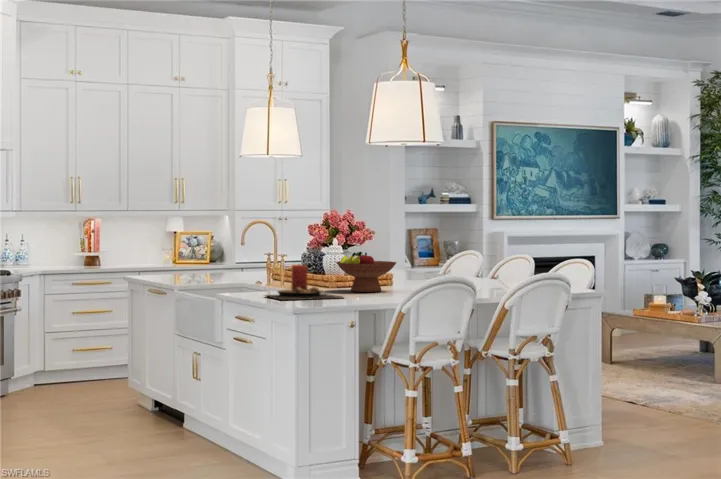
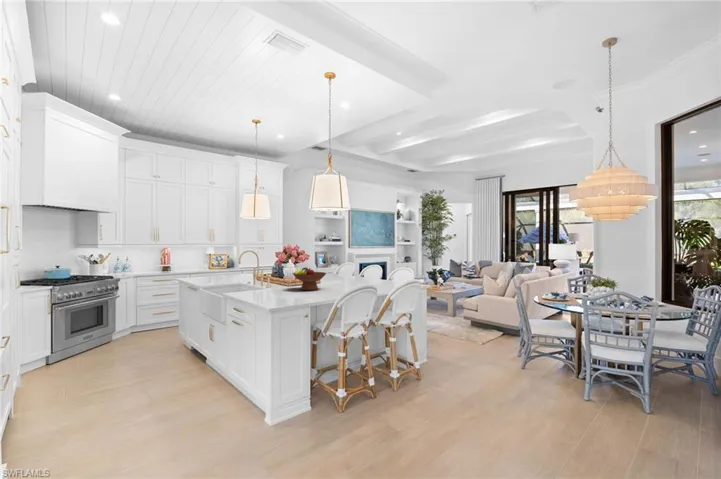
candle: present [265,264,344,300] -> none [249,277,300,301]

